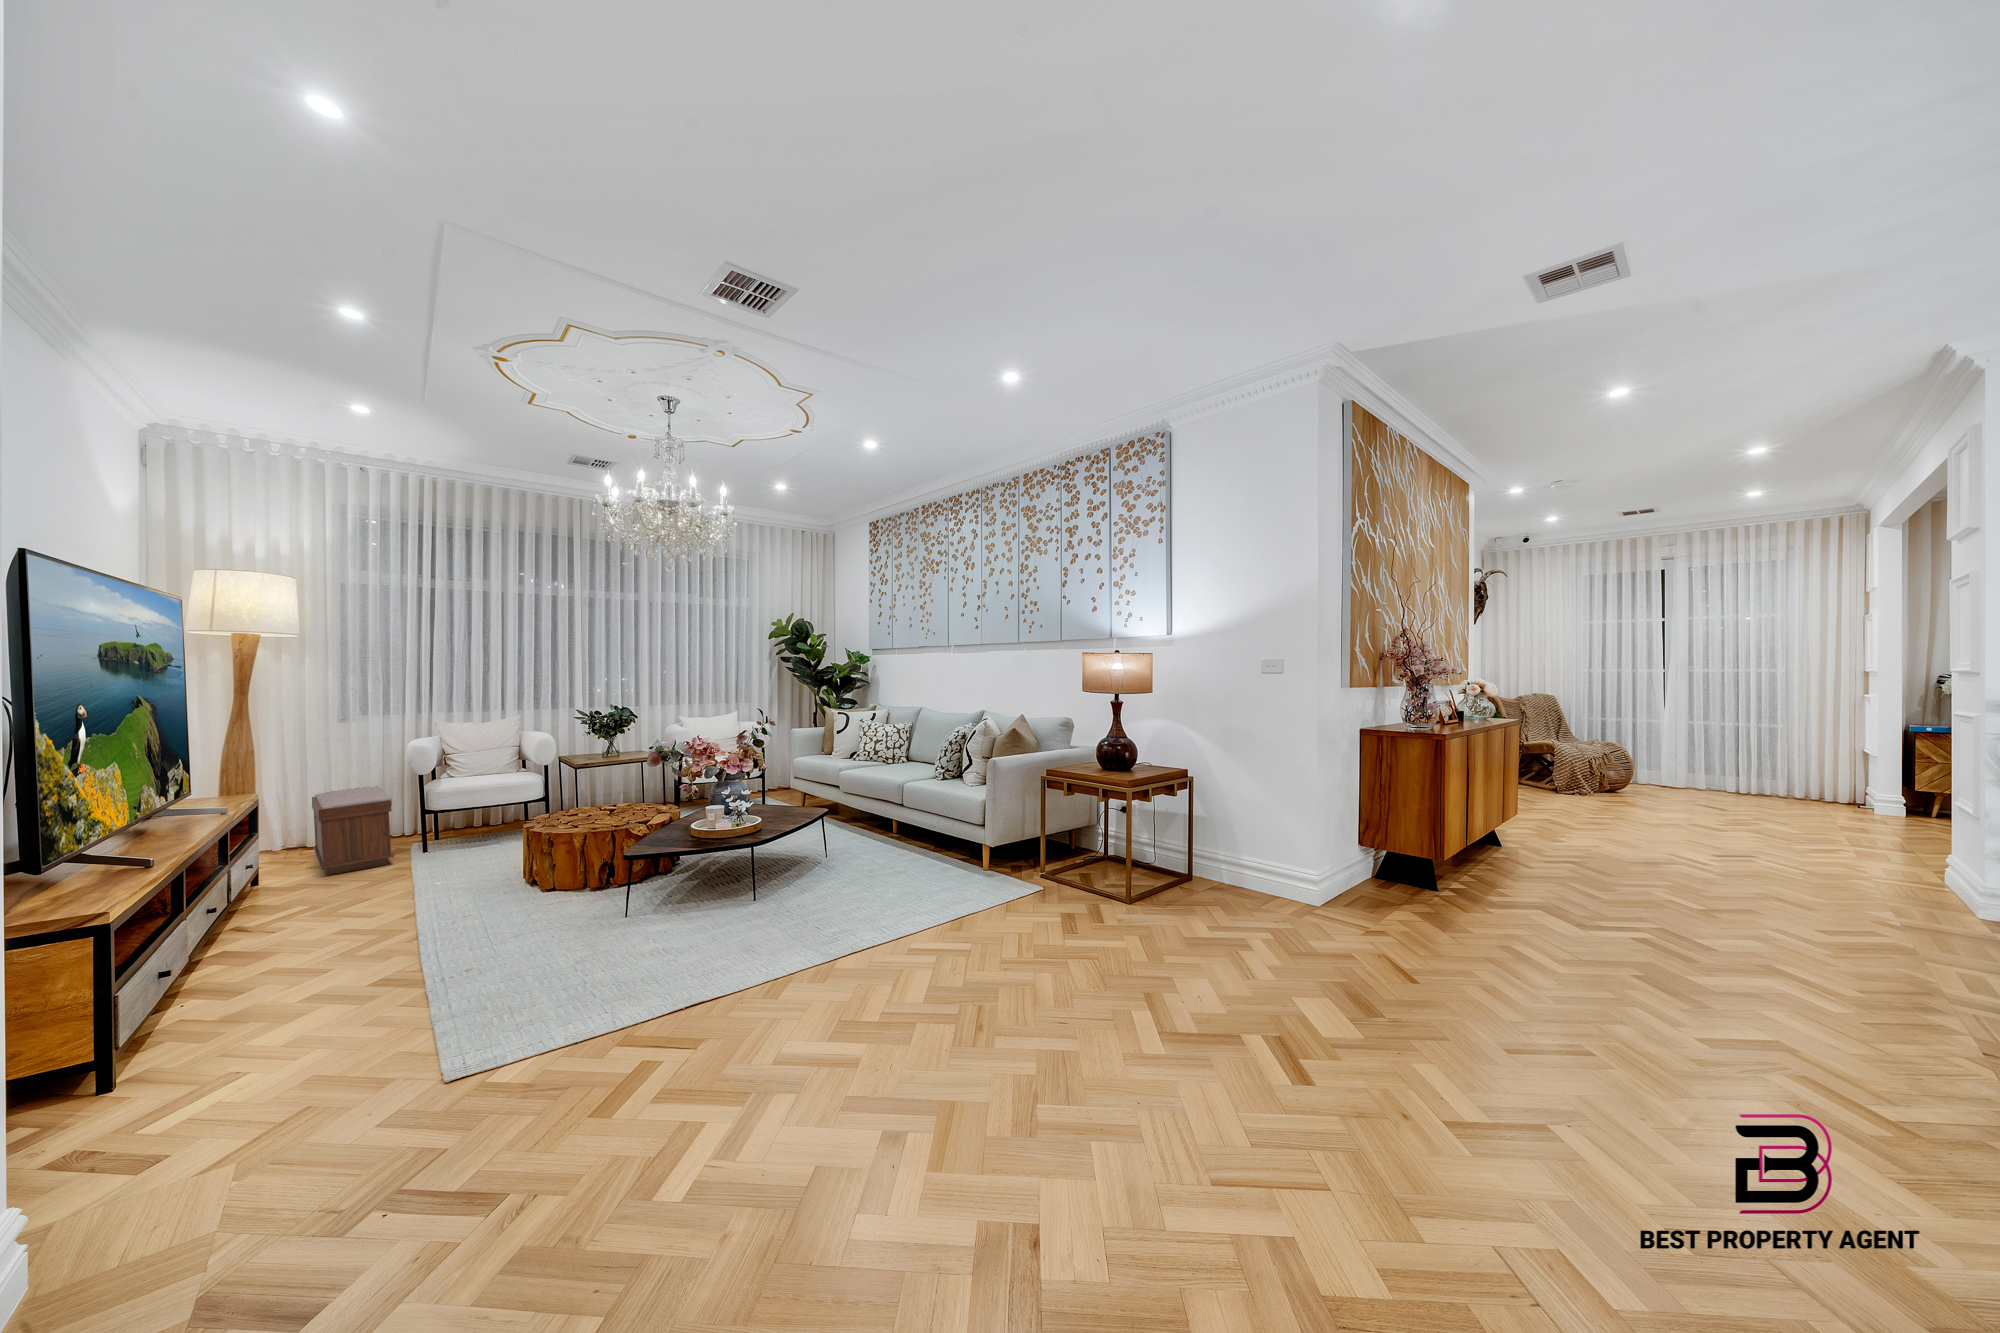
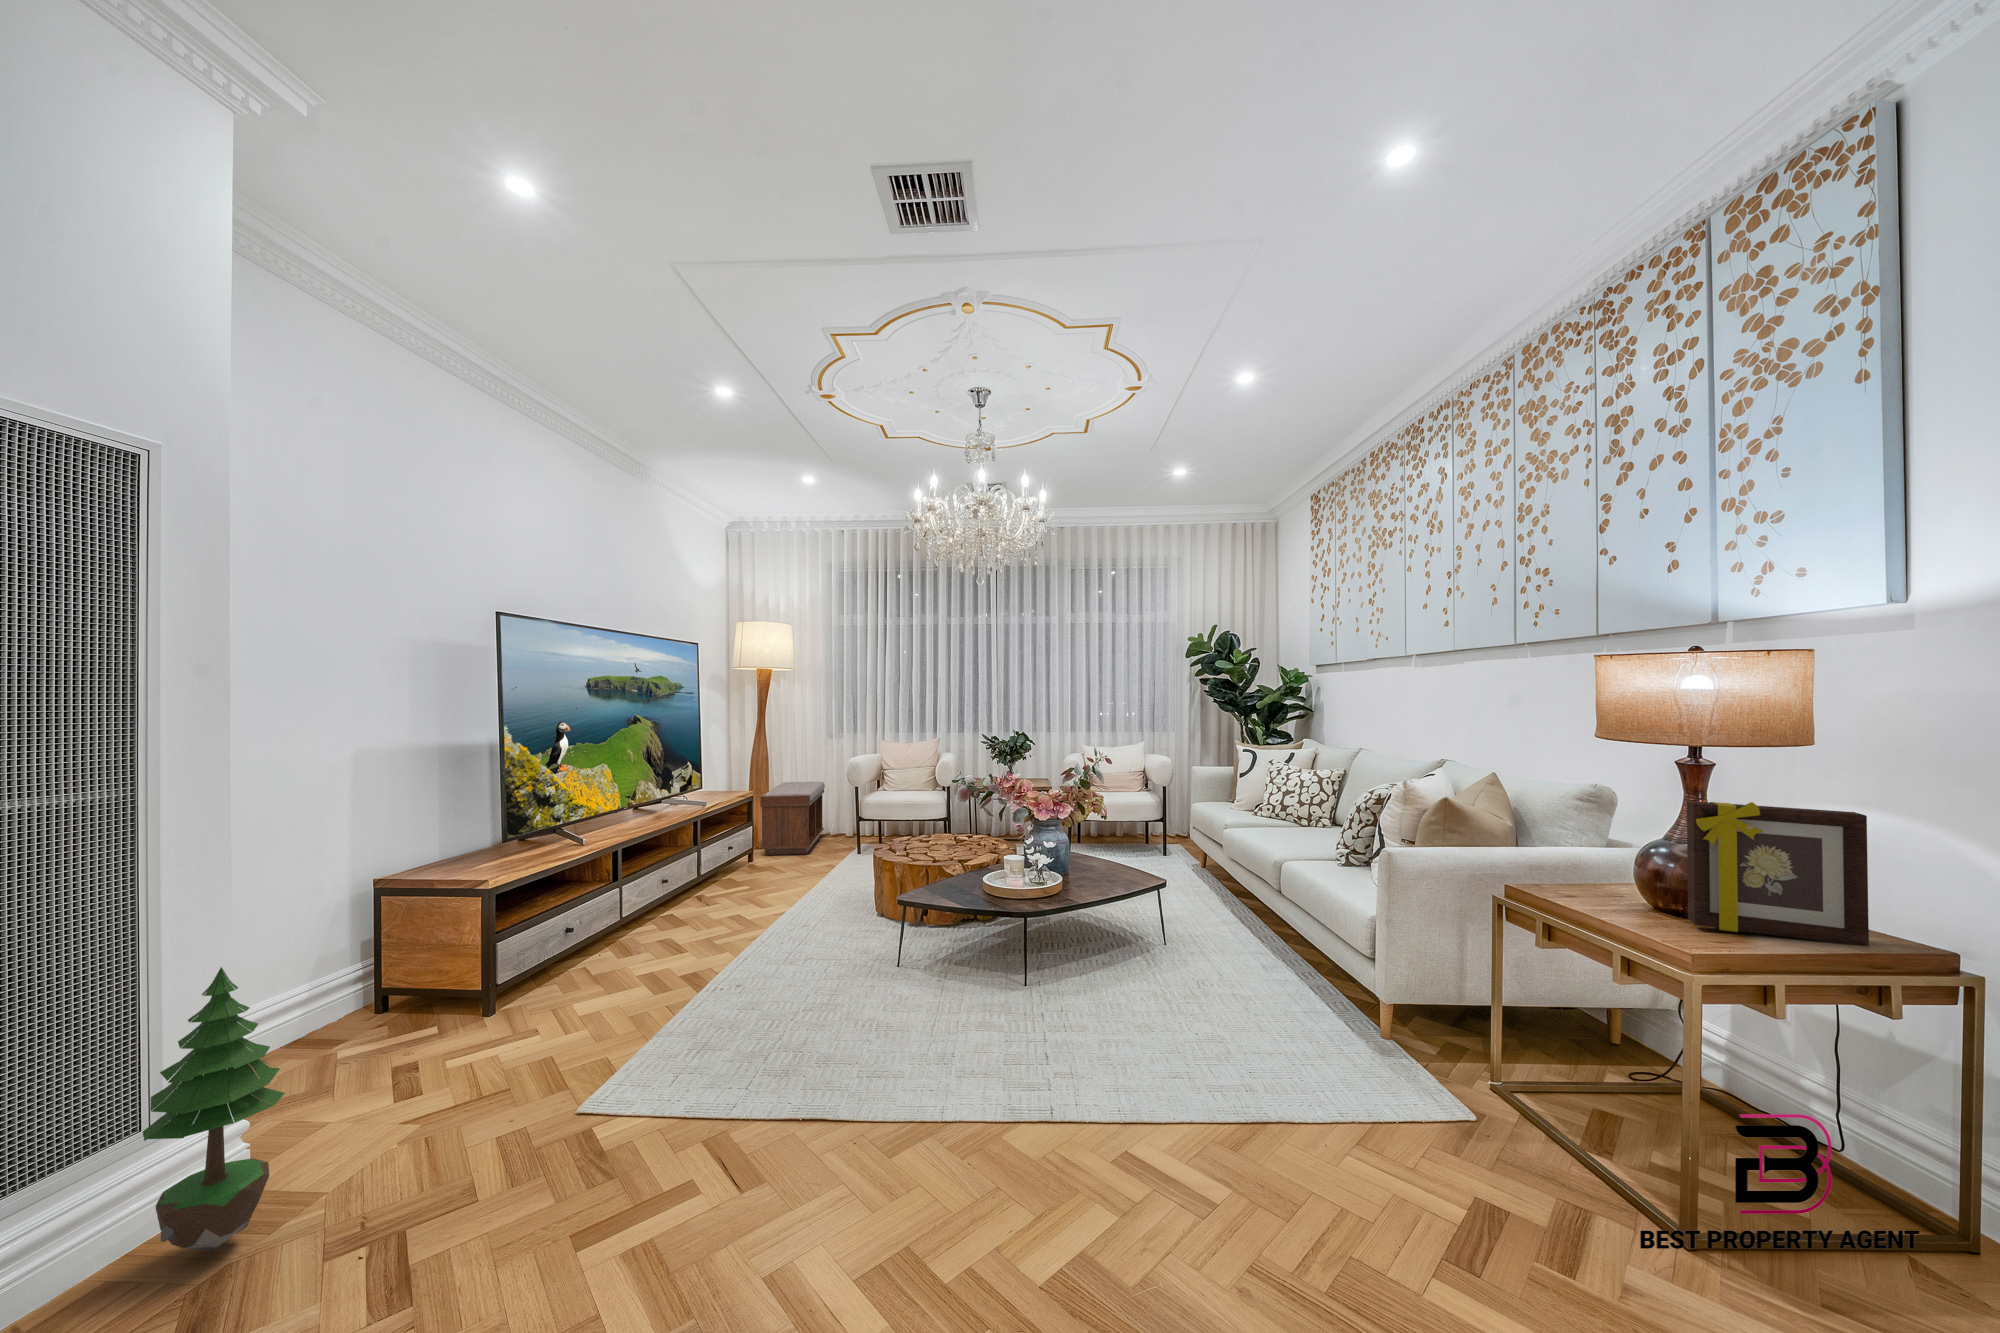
picture frame: none [1115,718,1166,772] -> present [1687,801,1869,946]
potted tree: none [191,984,321,1240] -> present [143,967,285,1251]

